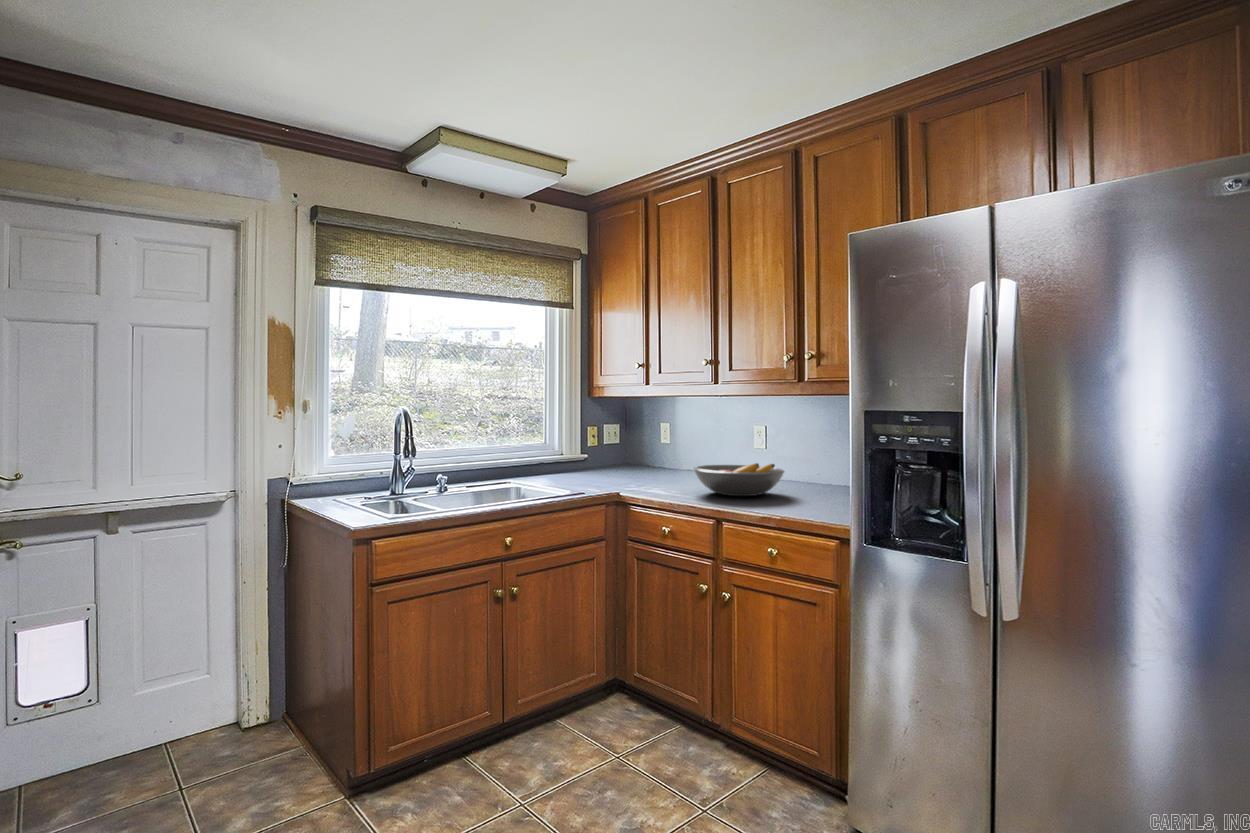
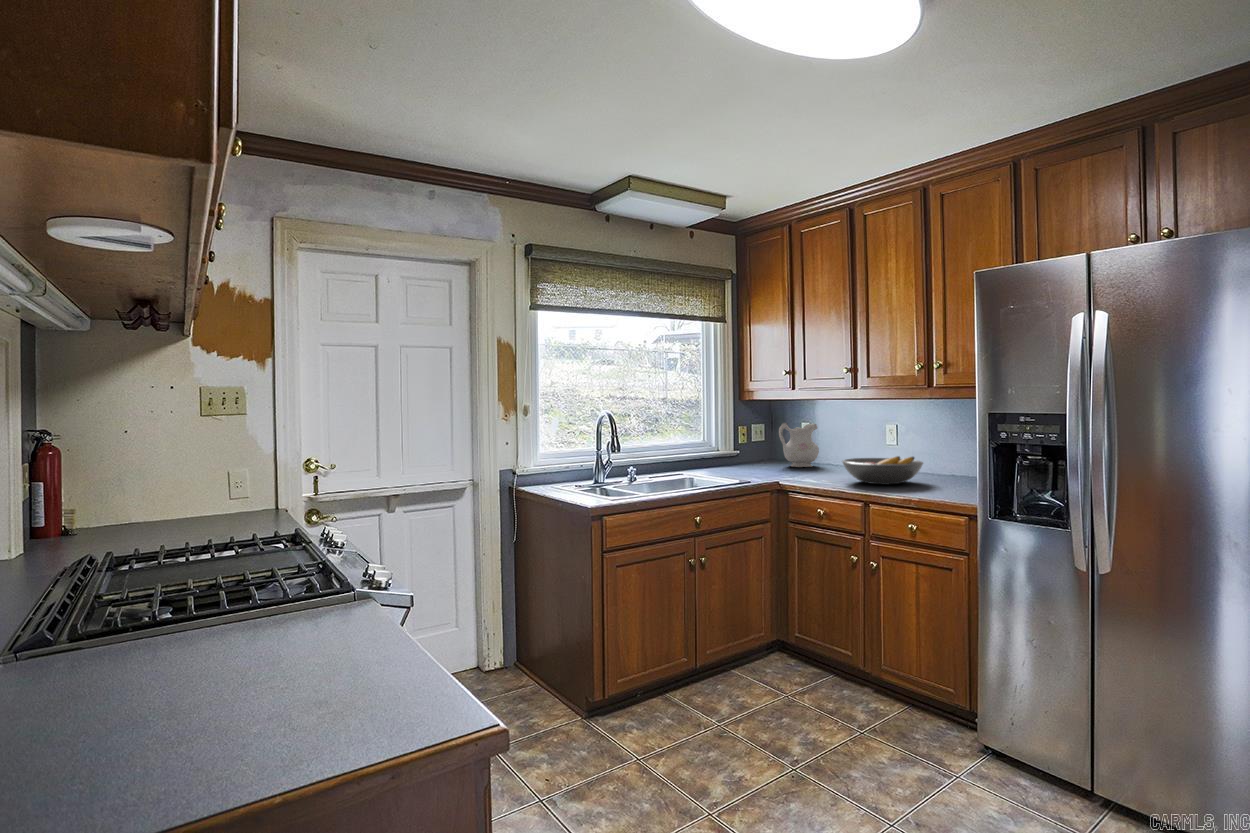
ceramic pitcher: none [628,423,672,474] -> present [779,423,819,467]

